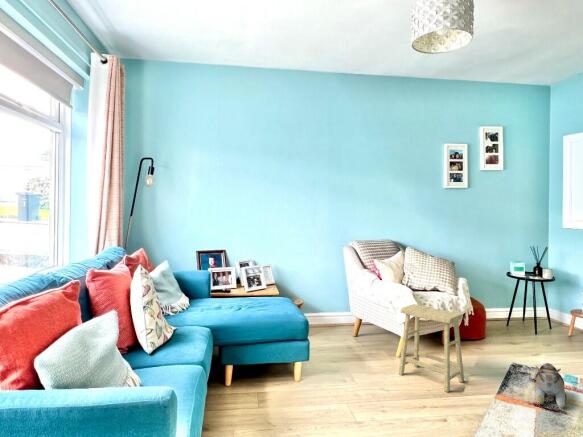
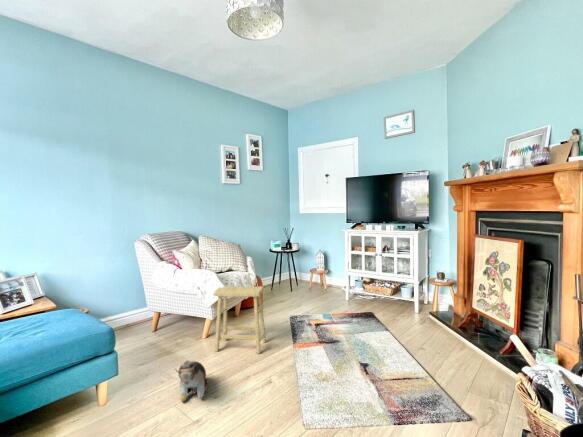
plush toy: present [535,363,567,407] -> present [175,361,209,402]

